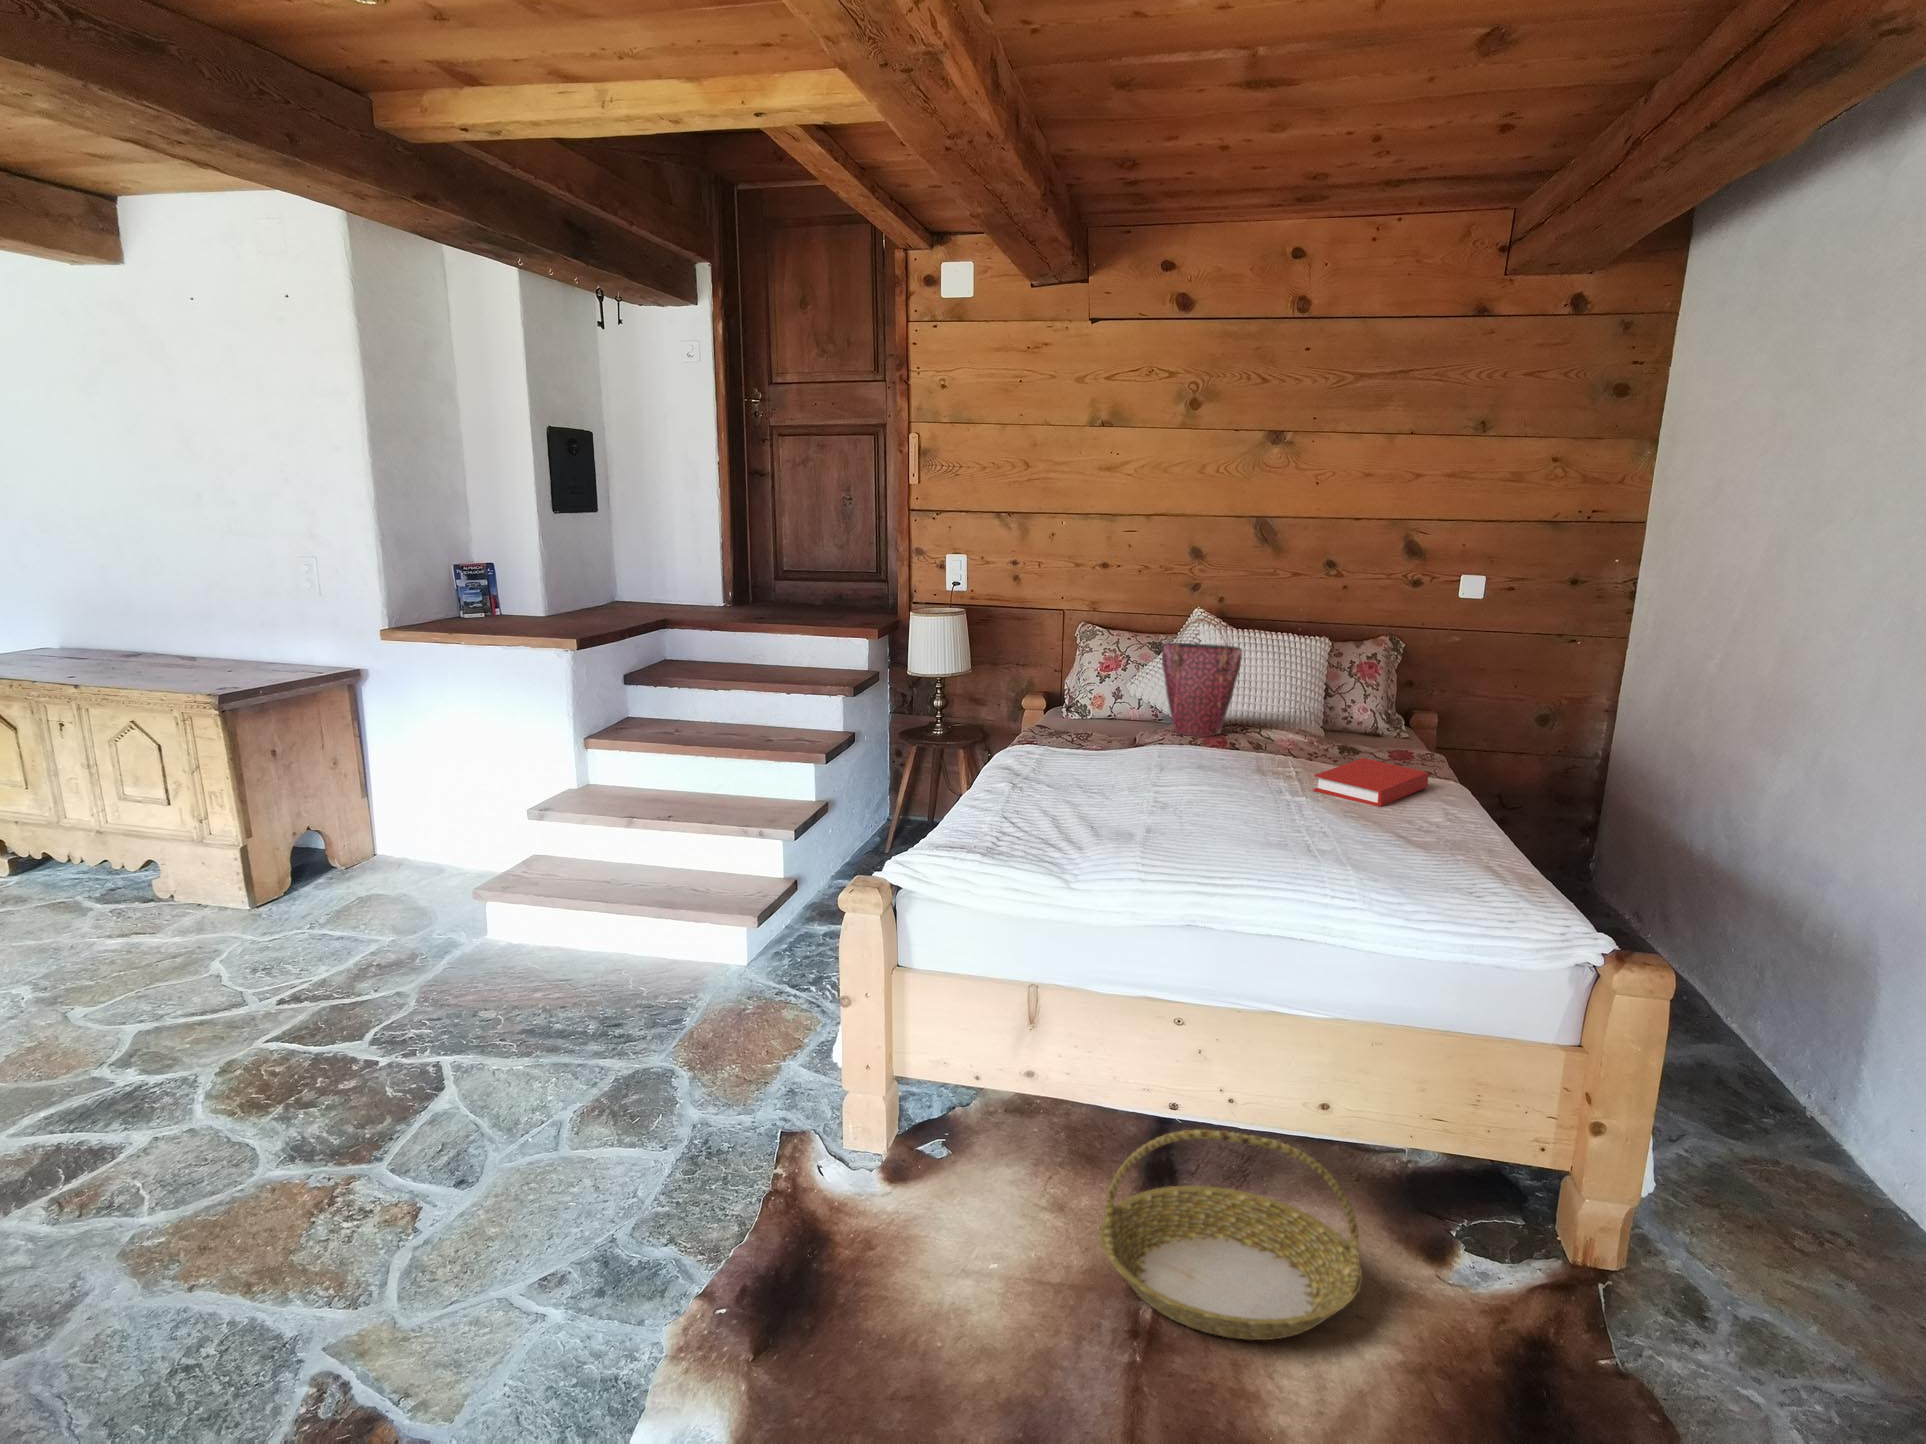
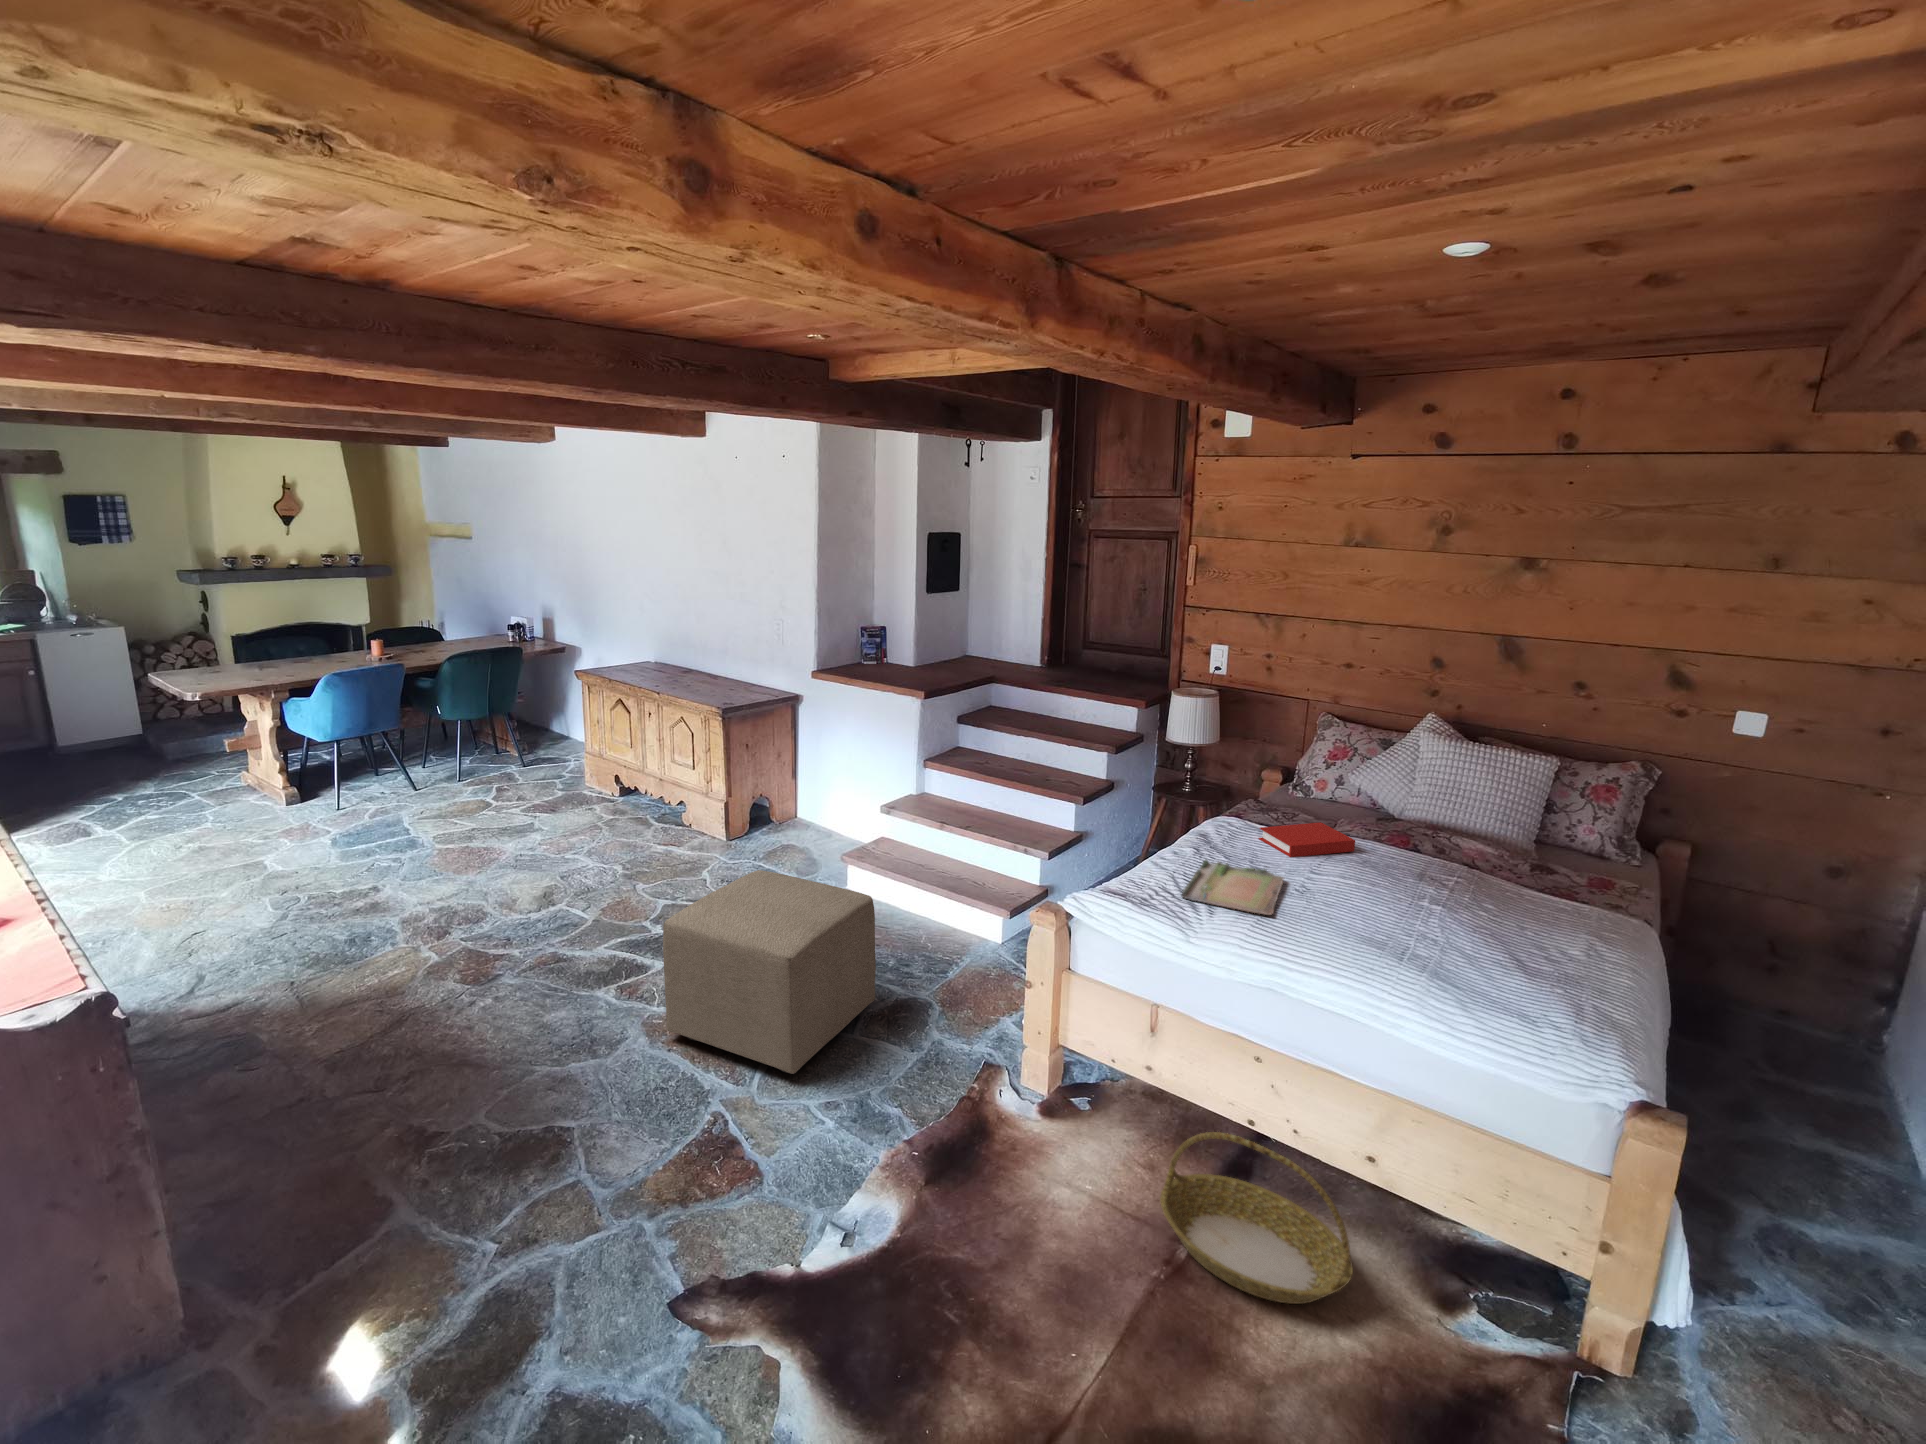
handbag: present [1162,618,1242,737] -> none [1367,732,1442,837]
book: present [1313,758,1429,807] -> present [1259,822,1355,857]
tray: none [1040,777,1162,835] -> present [1182,860,1284,915]
ottoman: none [149,925,582,1253] -> present [663,870,876,1074]

